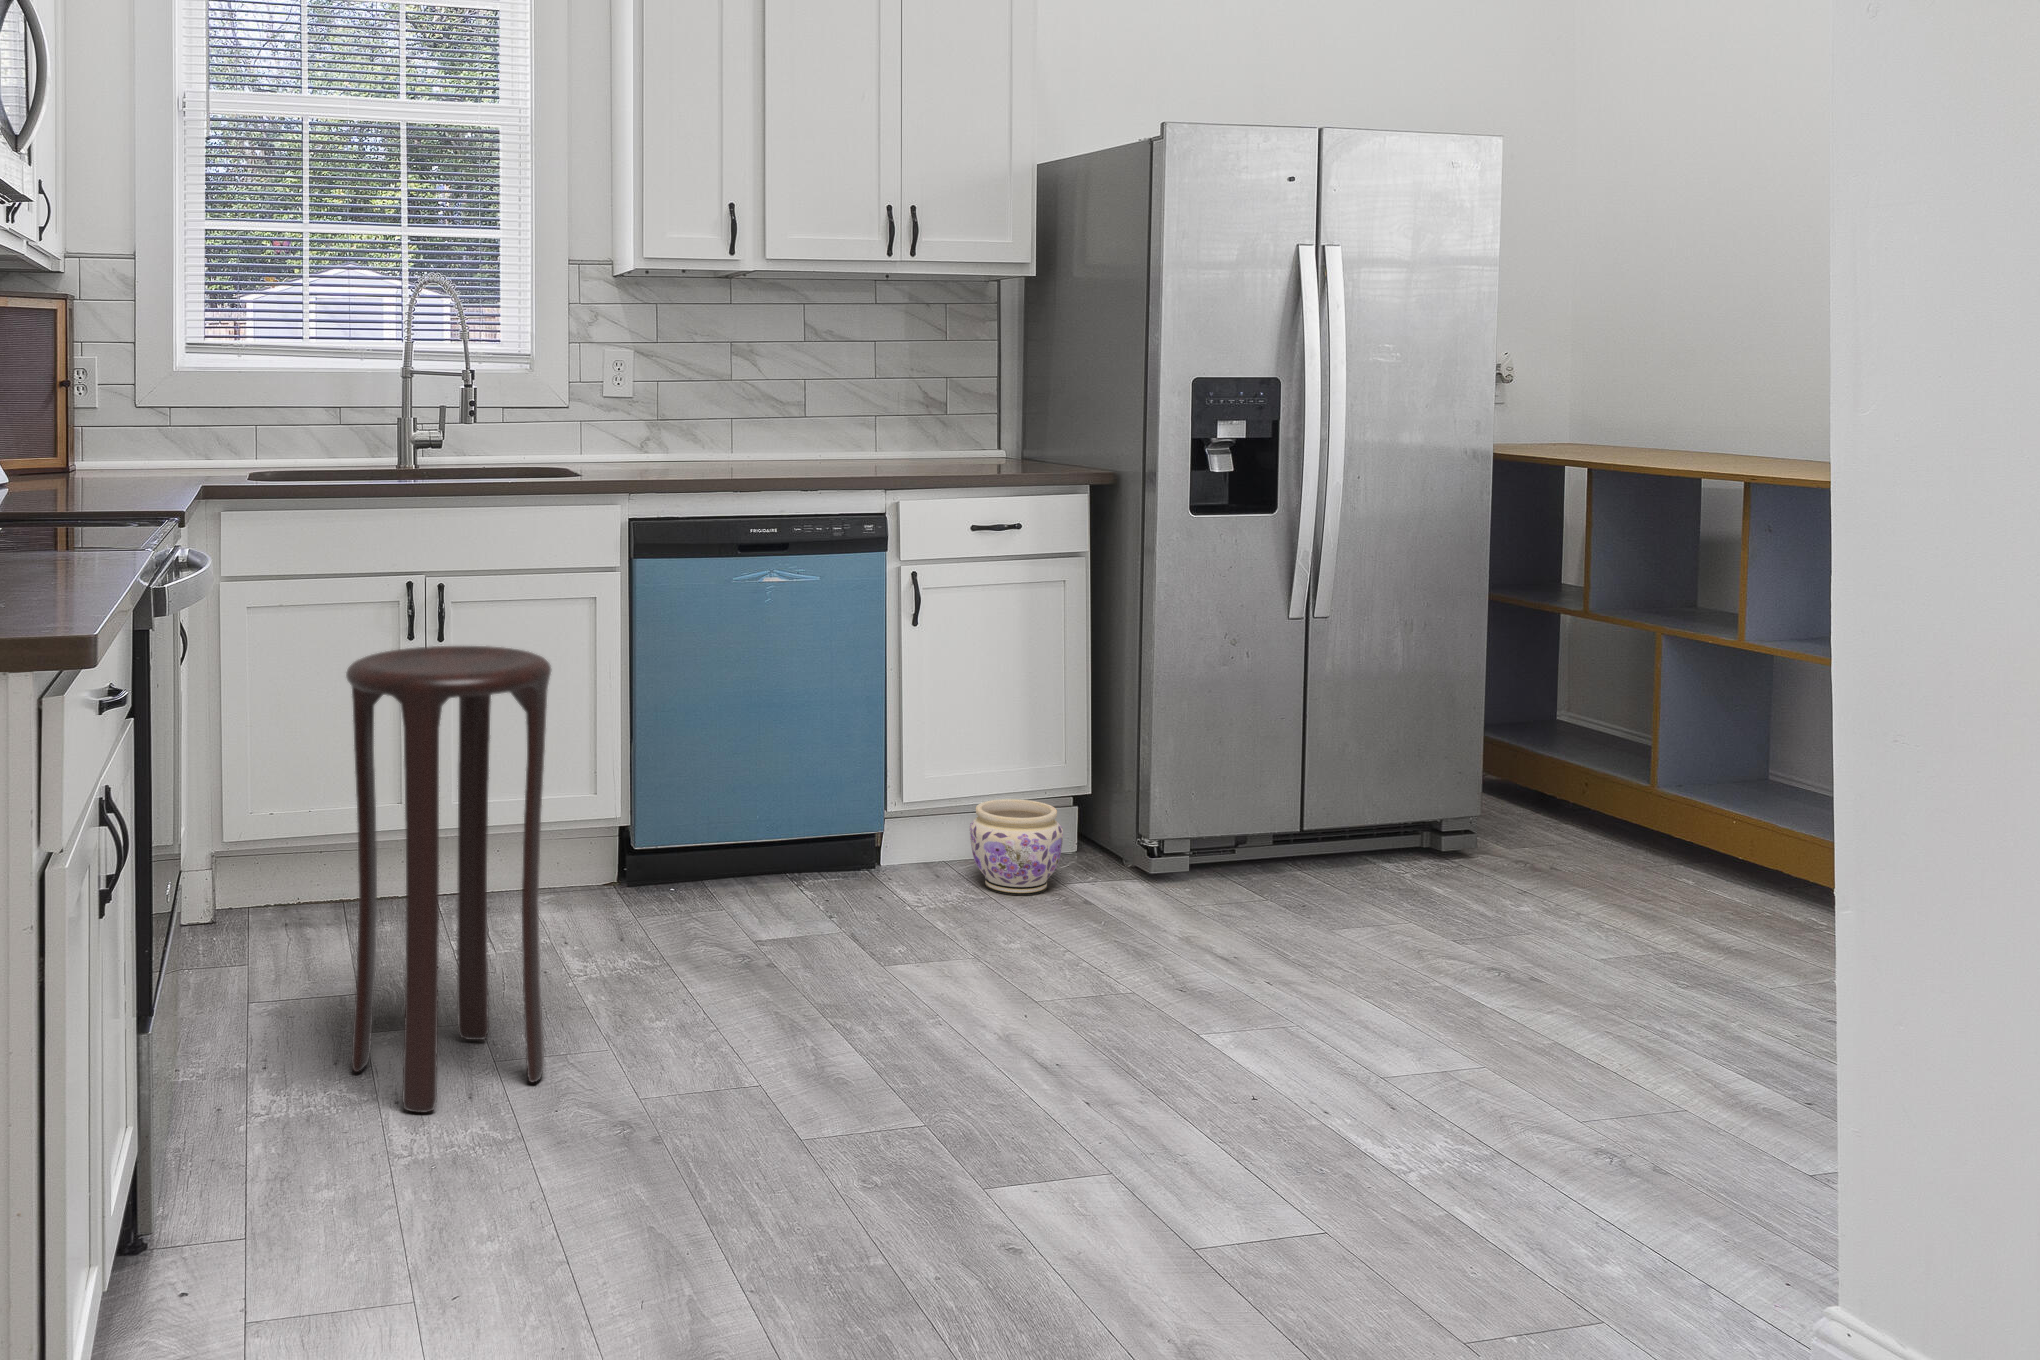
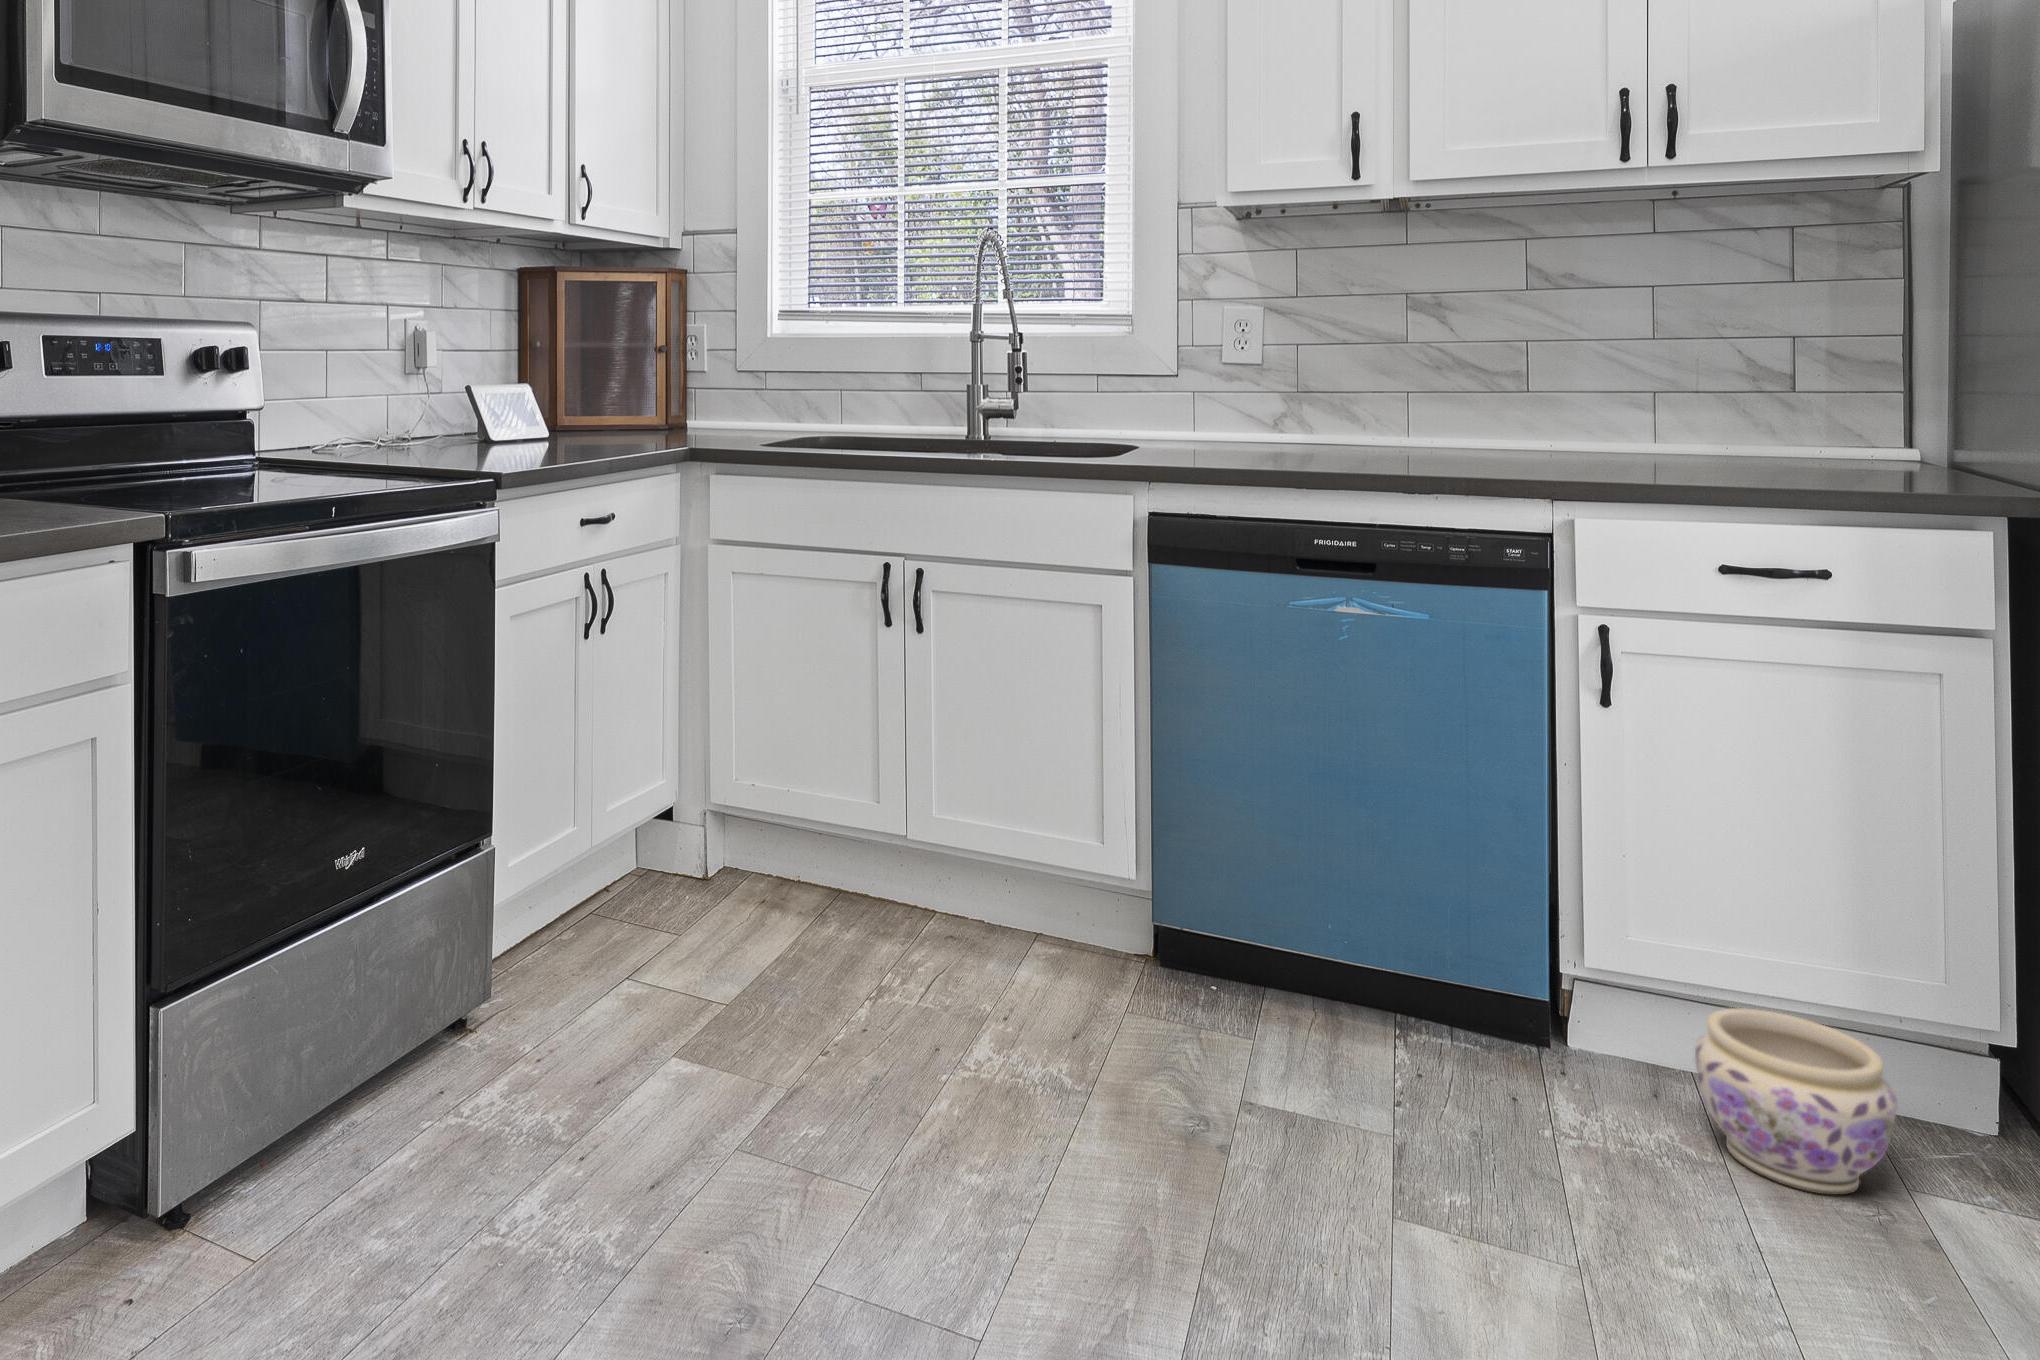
stool: present [346,646,551,1112] -> none [552,640,788,1193]

